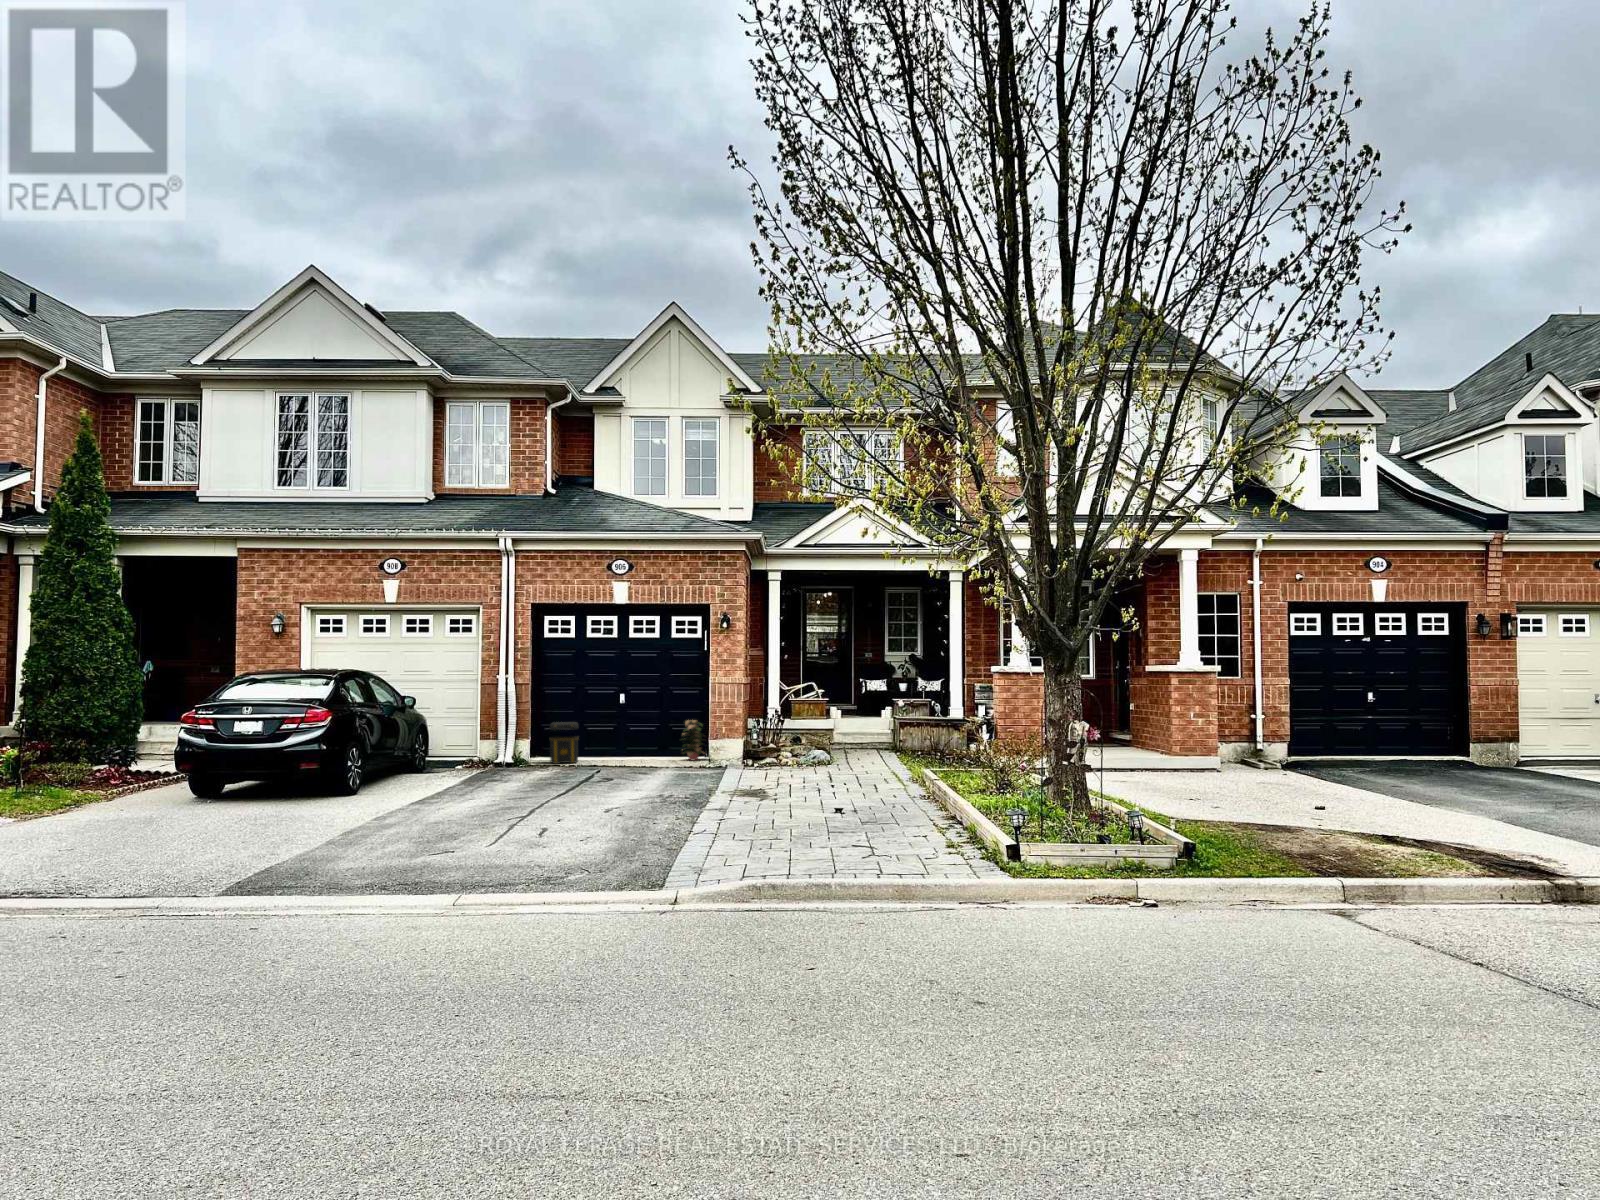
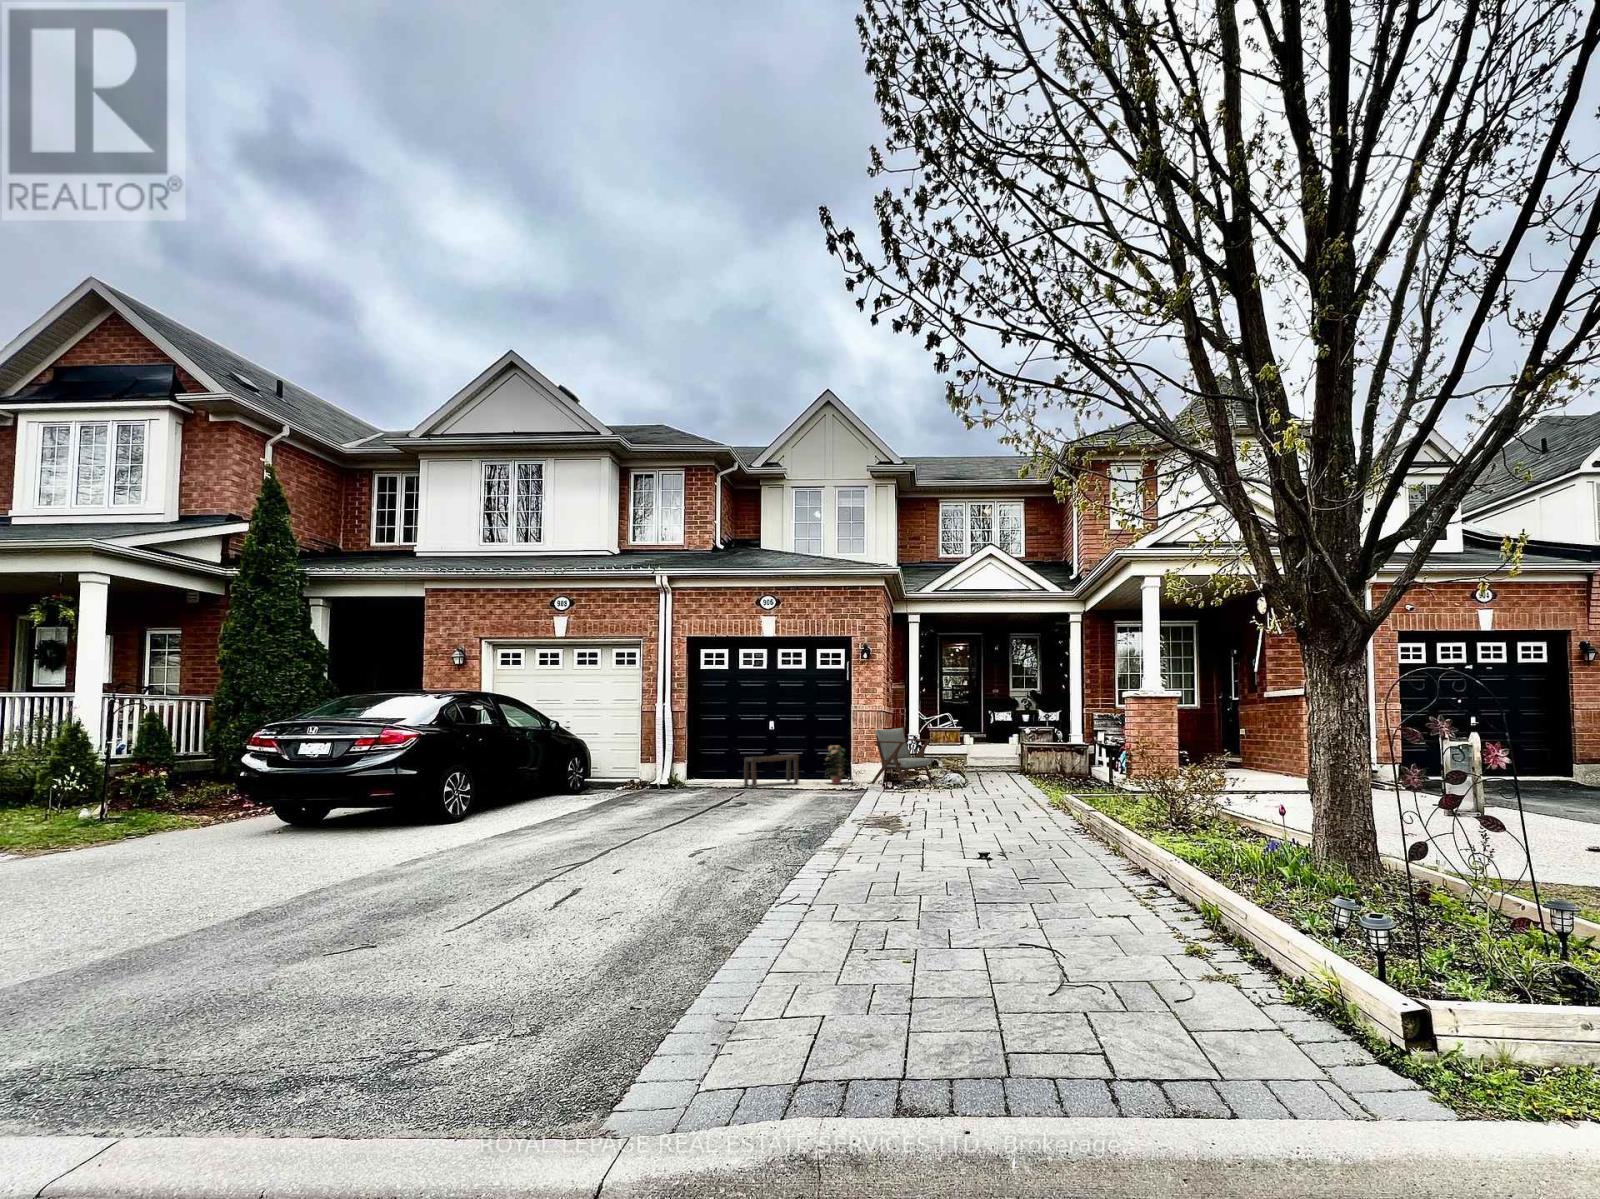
lounge chair: none [730,701,795,762] -> present [871,728,933,786]
toolbox: present [550,722,579,764] -> none [703,747,730,786]
bench: none [595,730,654,764] -> present [744,754,799,787]

